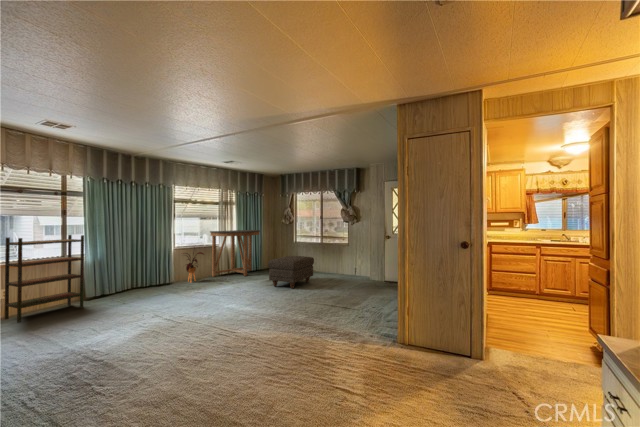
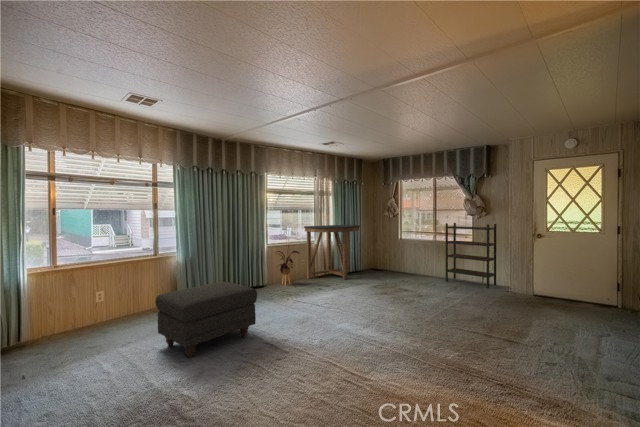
bookshelf: present [4,235,84,323] -> present [445,223,497,288]
ottoman: present [268,256,314,289] -> present [155,282,257,357]

